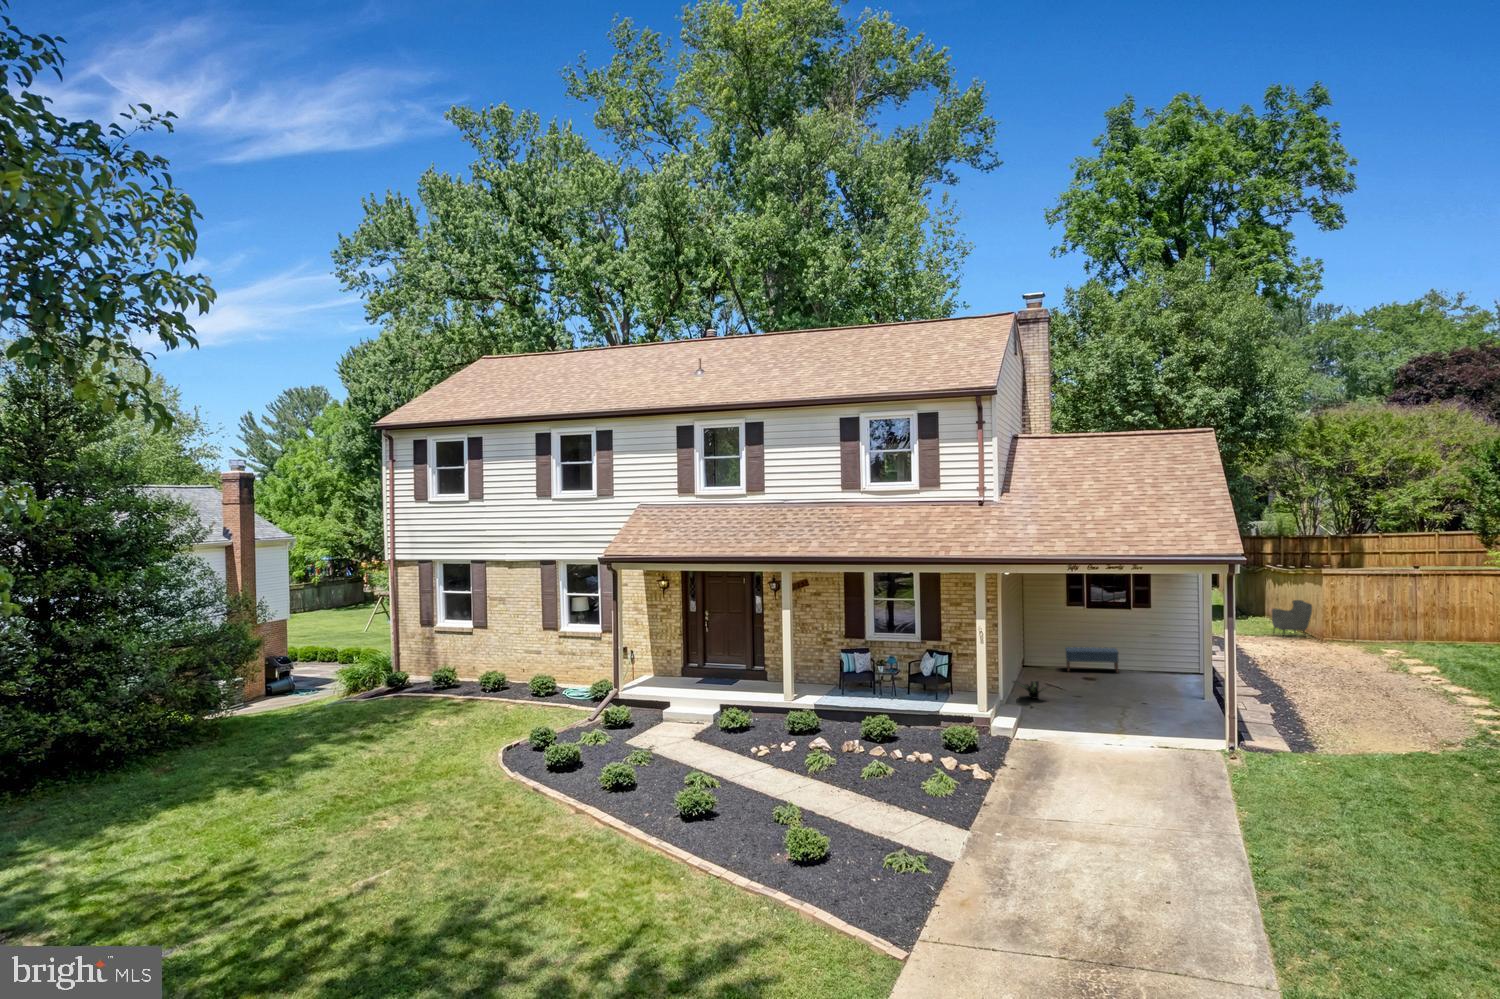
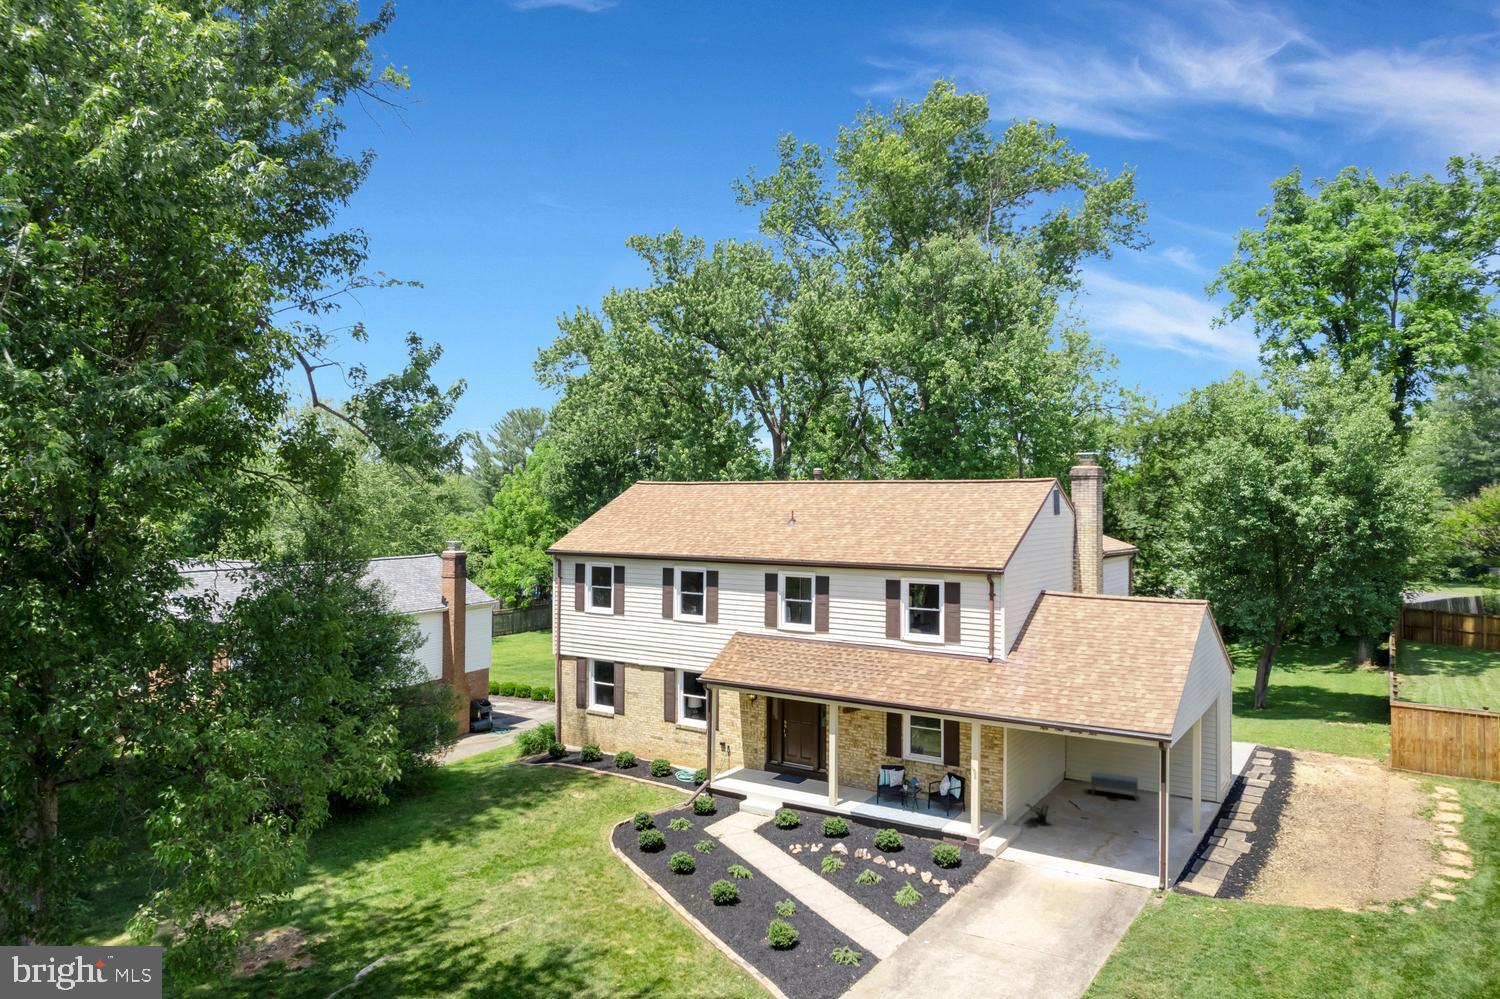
armchair: present [1272,600,1312,637] -> none [1323,738,1359,777]

